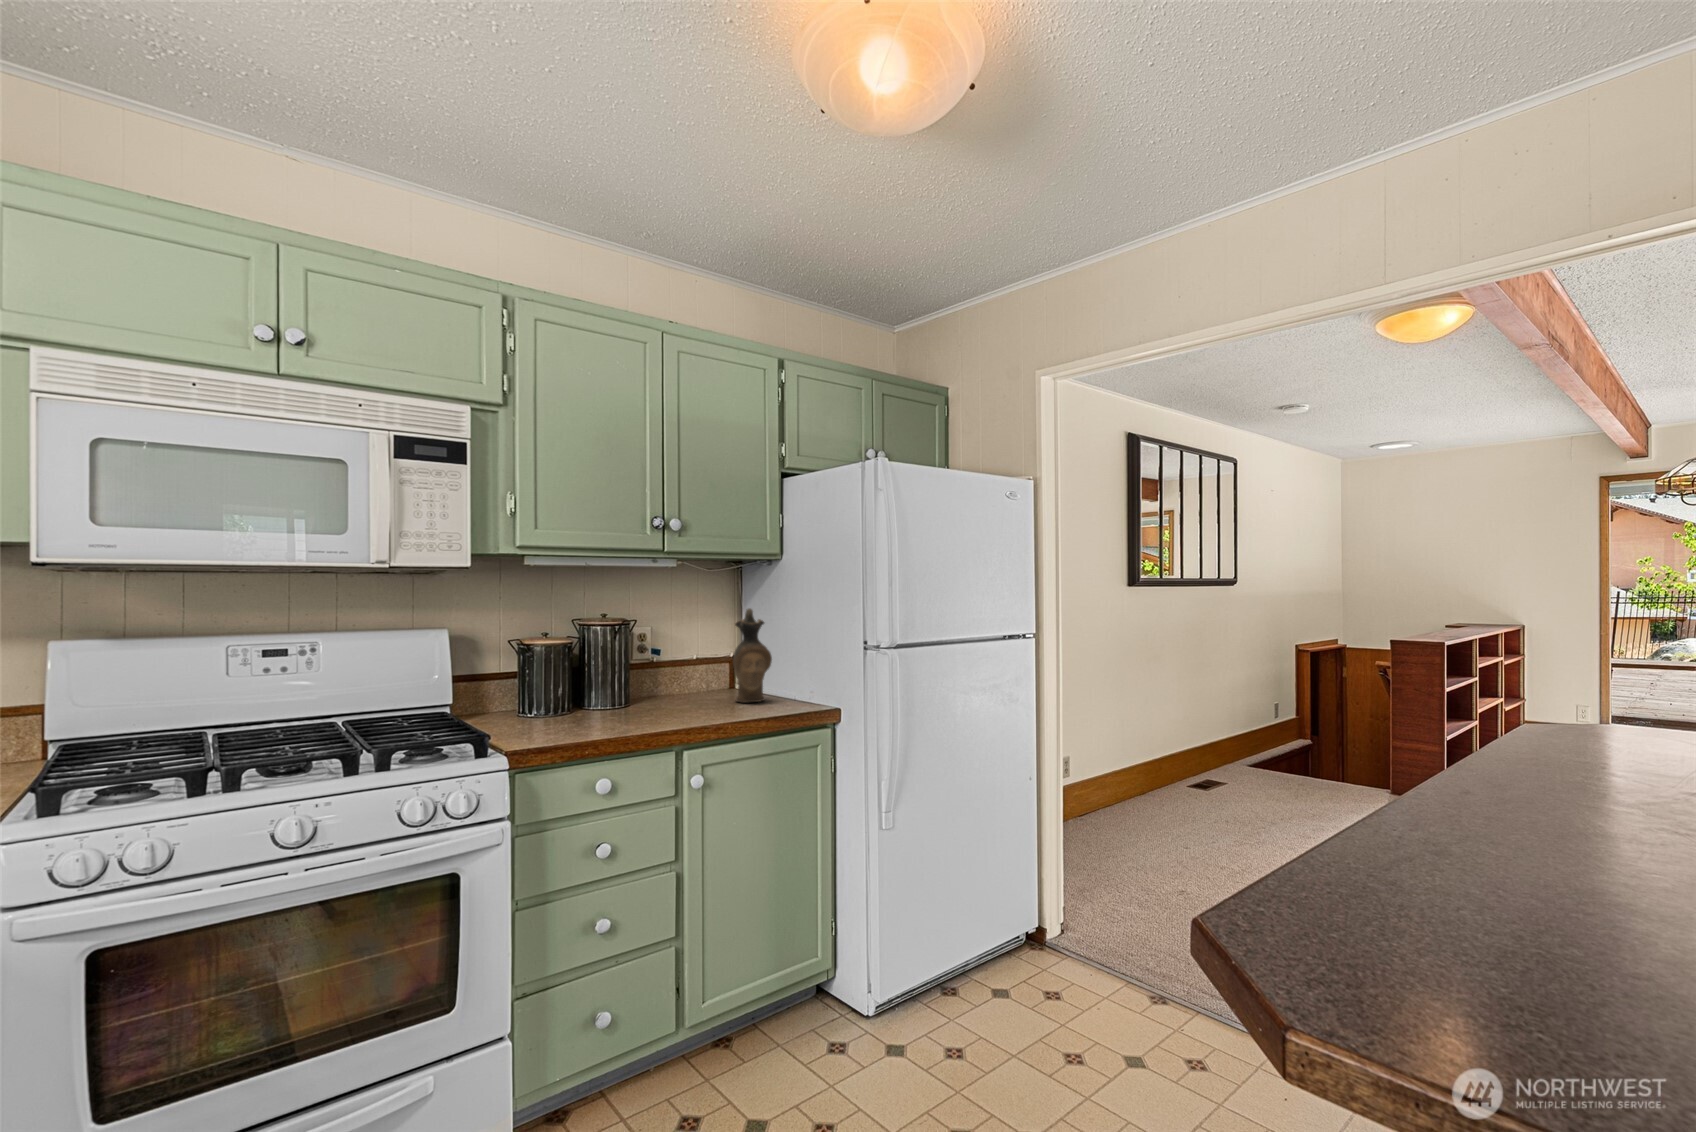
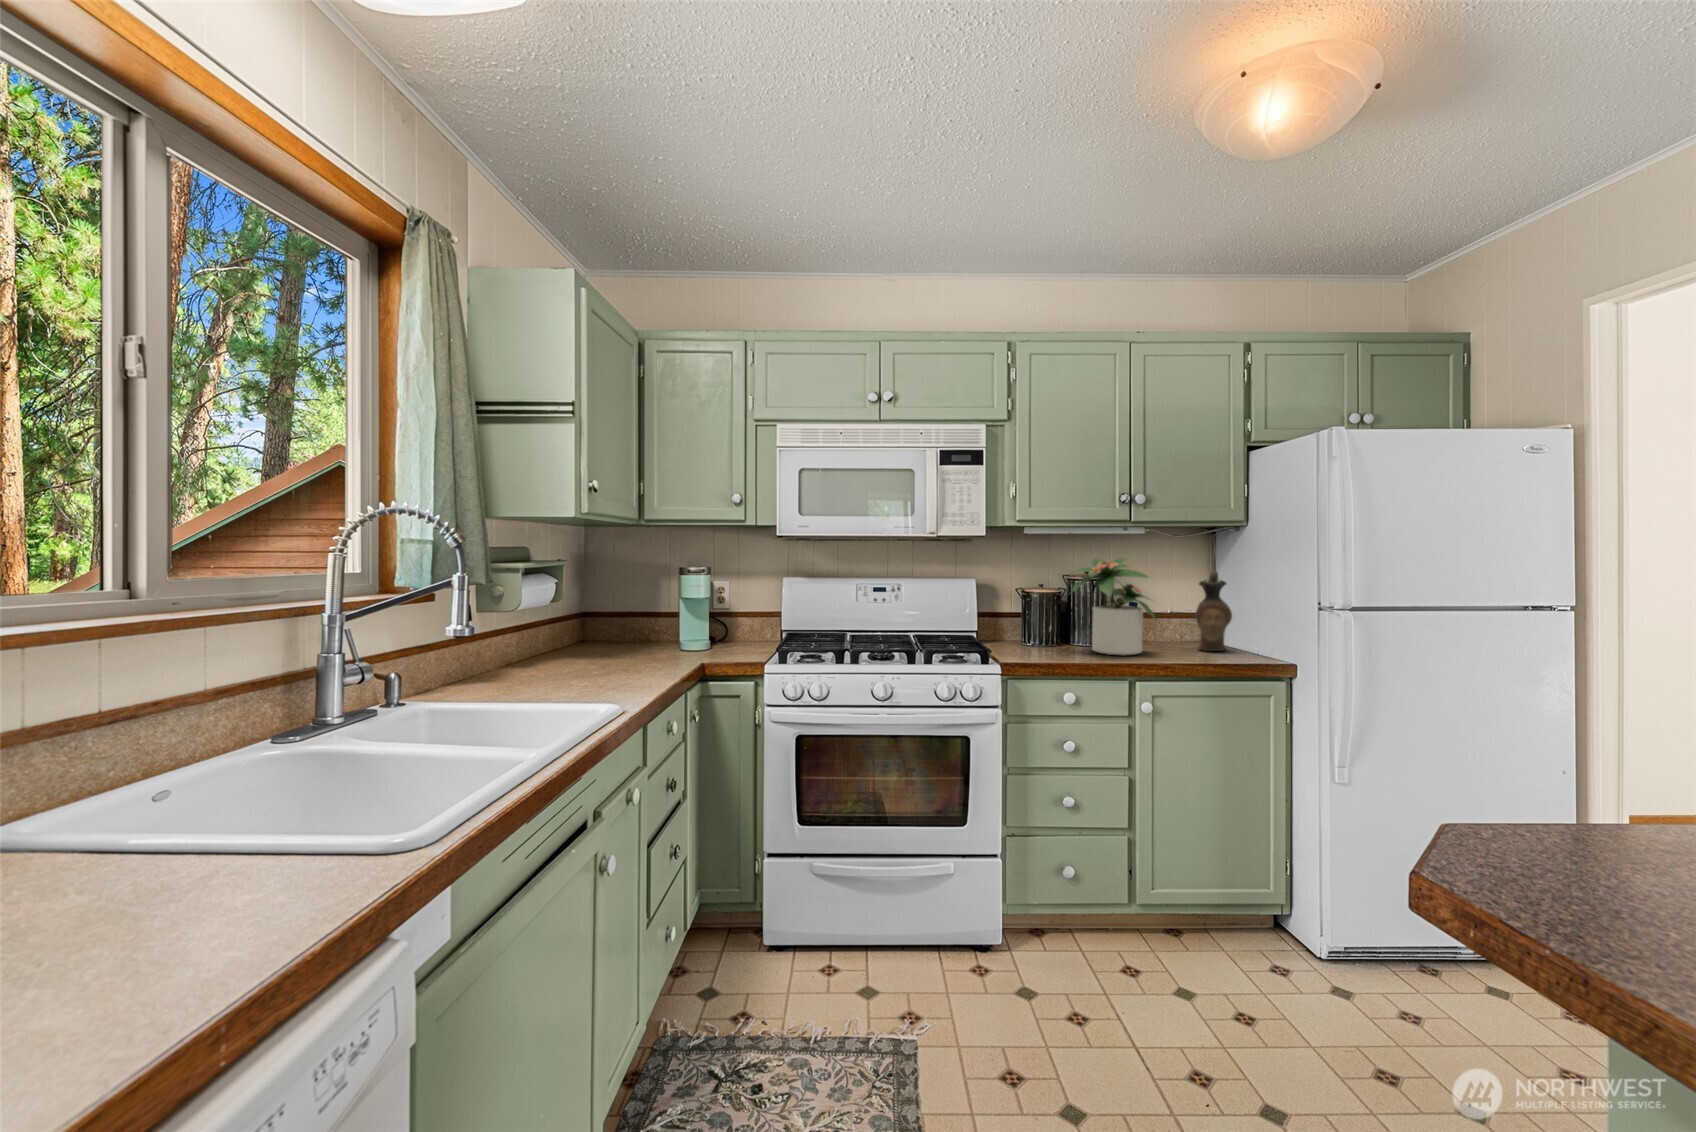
potted plant: none [592,595,702,721] -> present [1071,558,1156,655]

